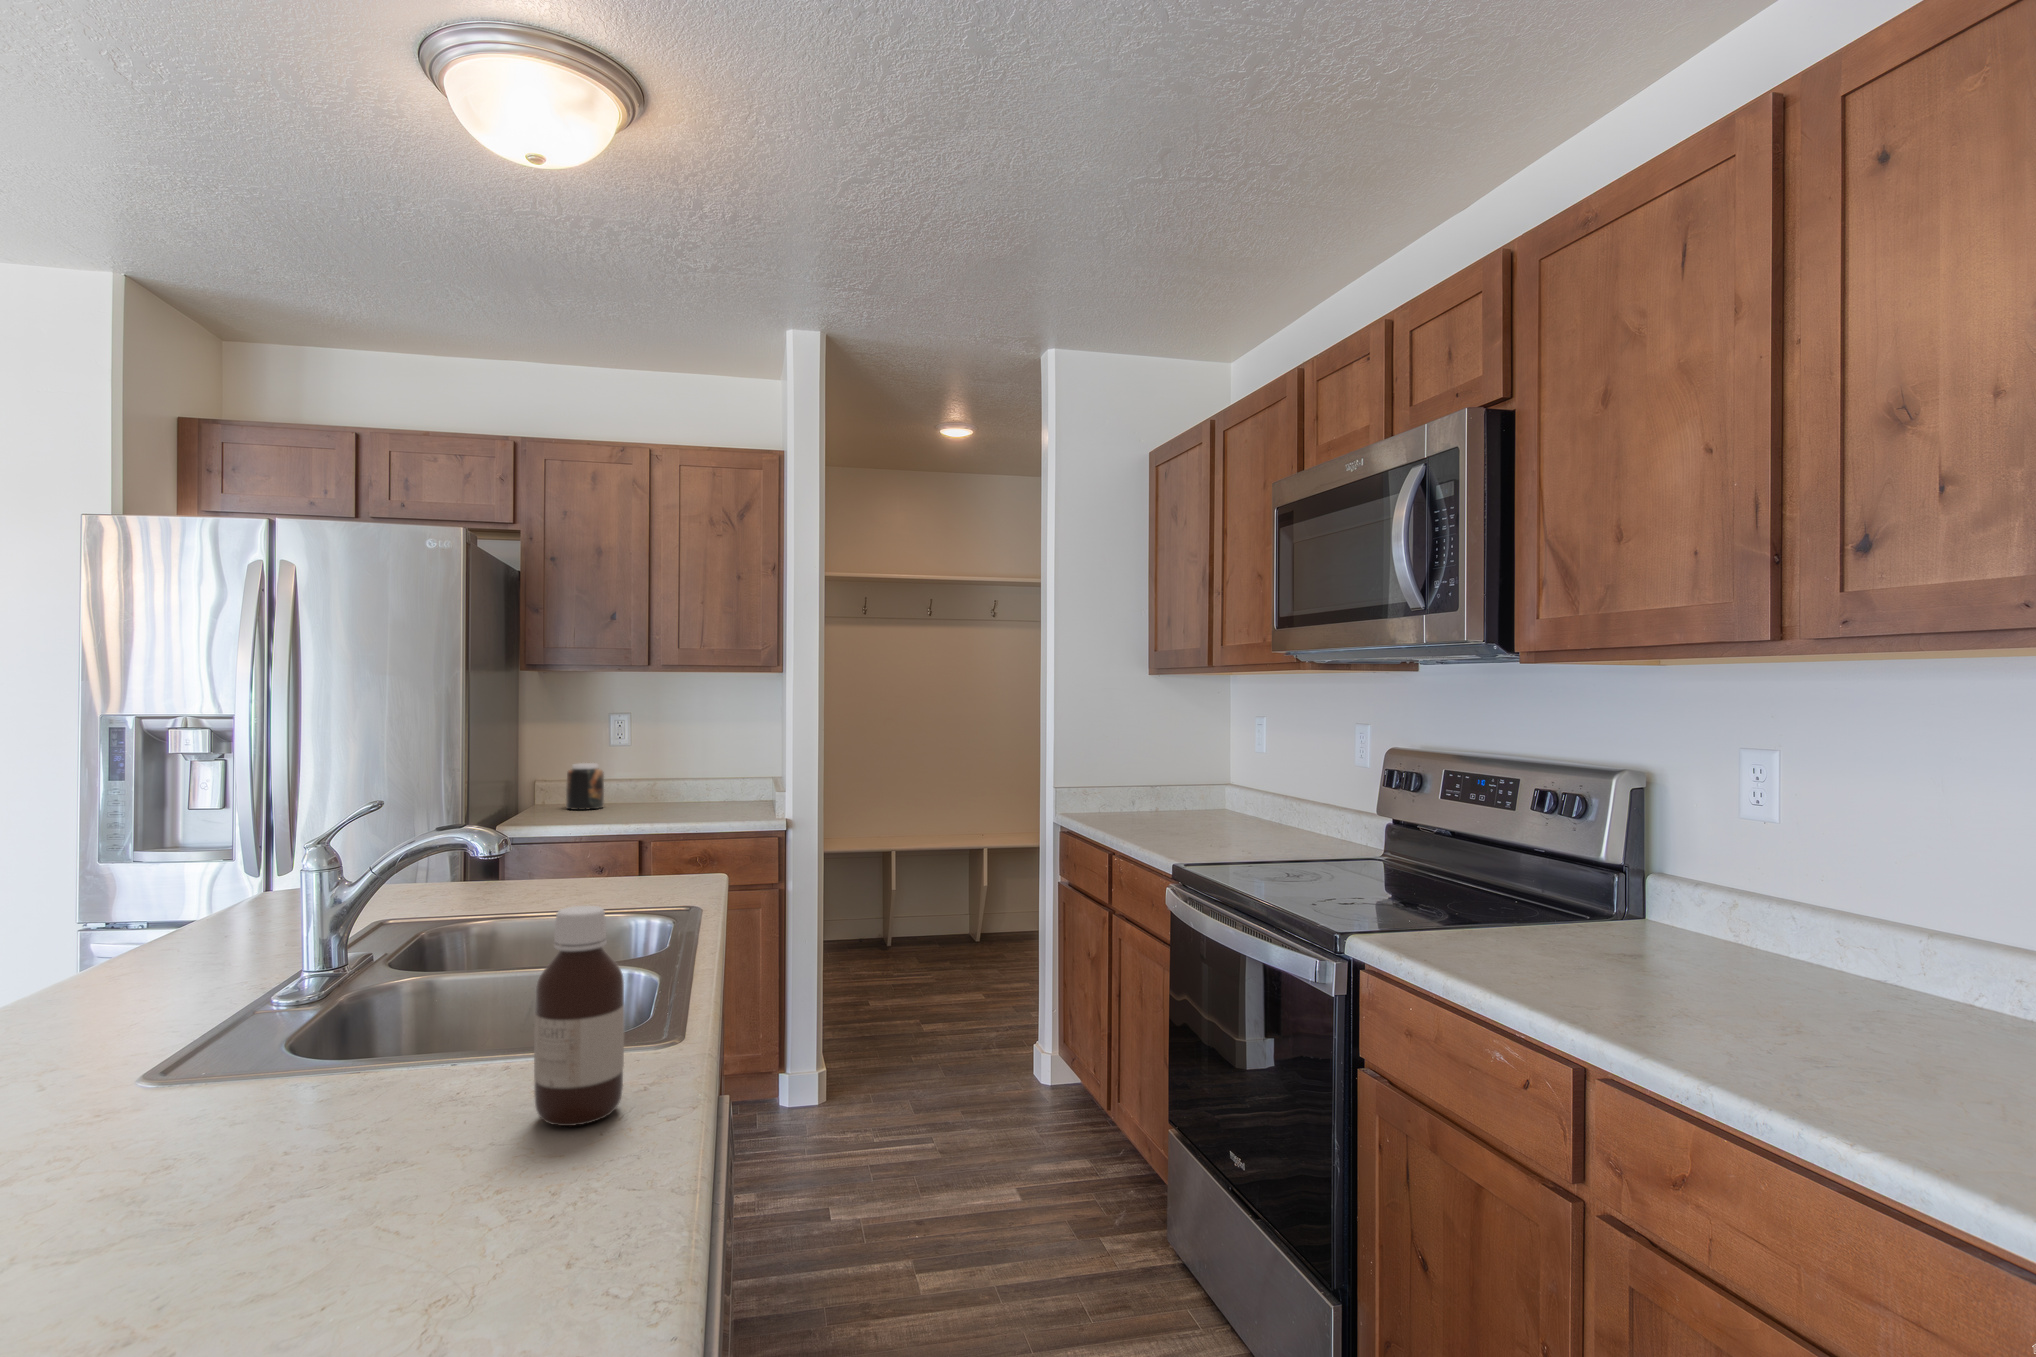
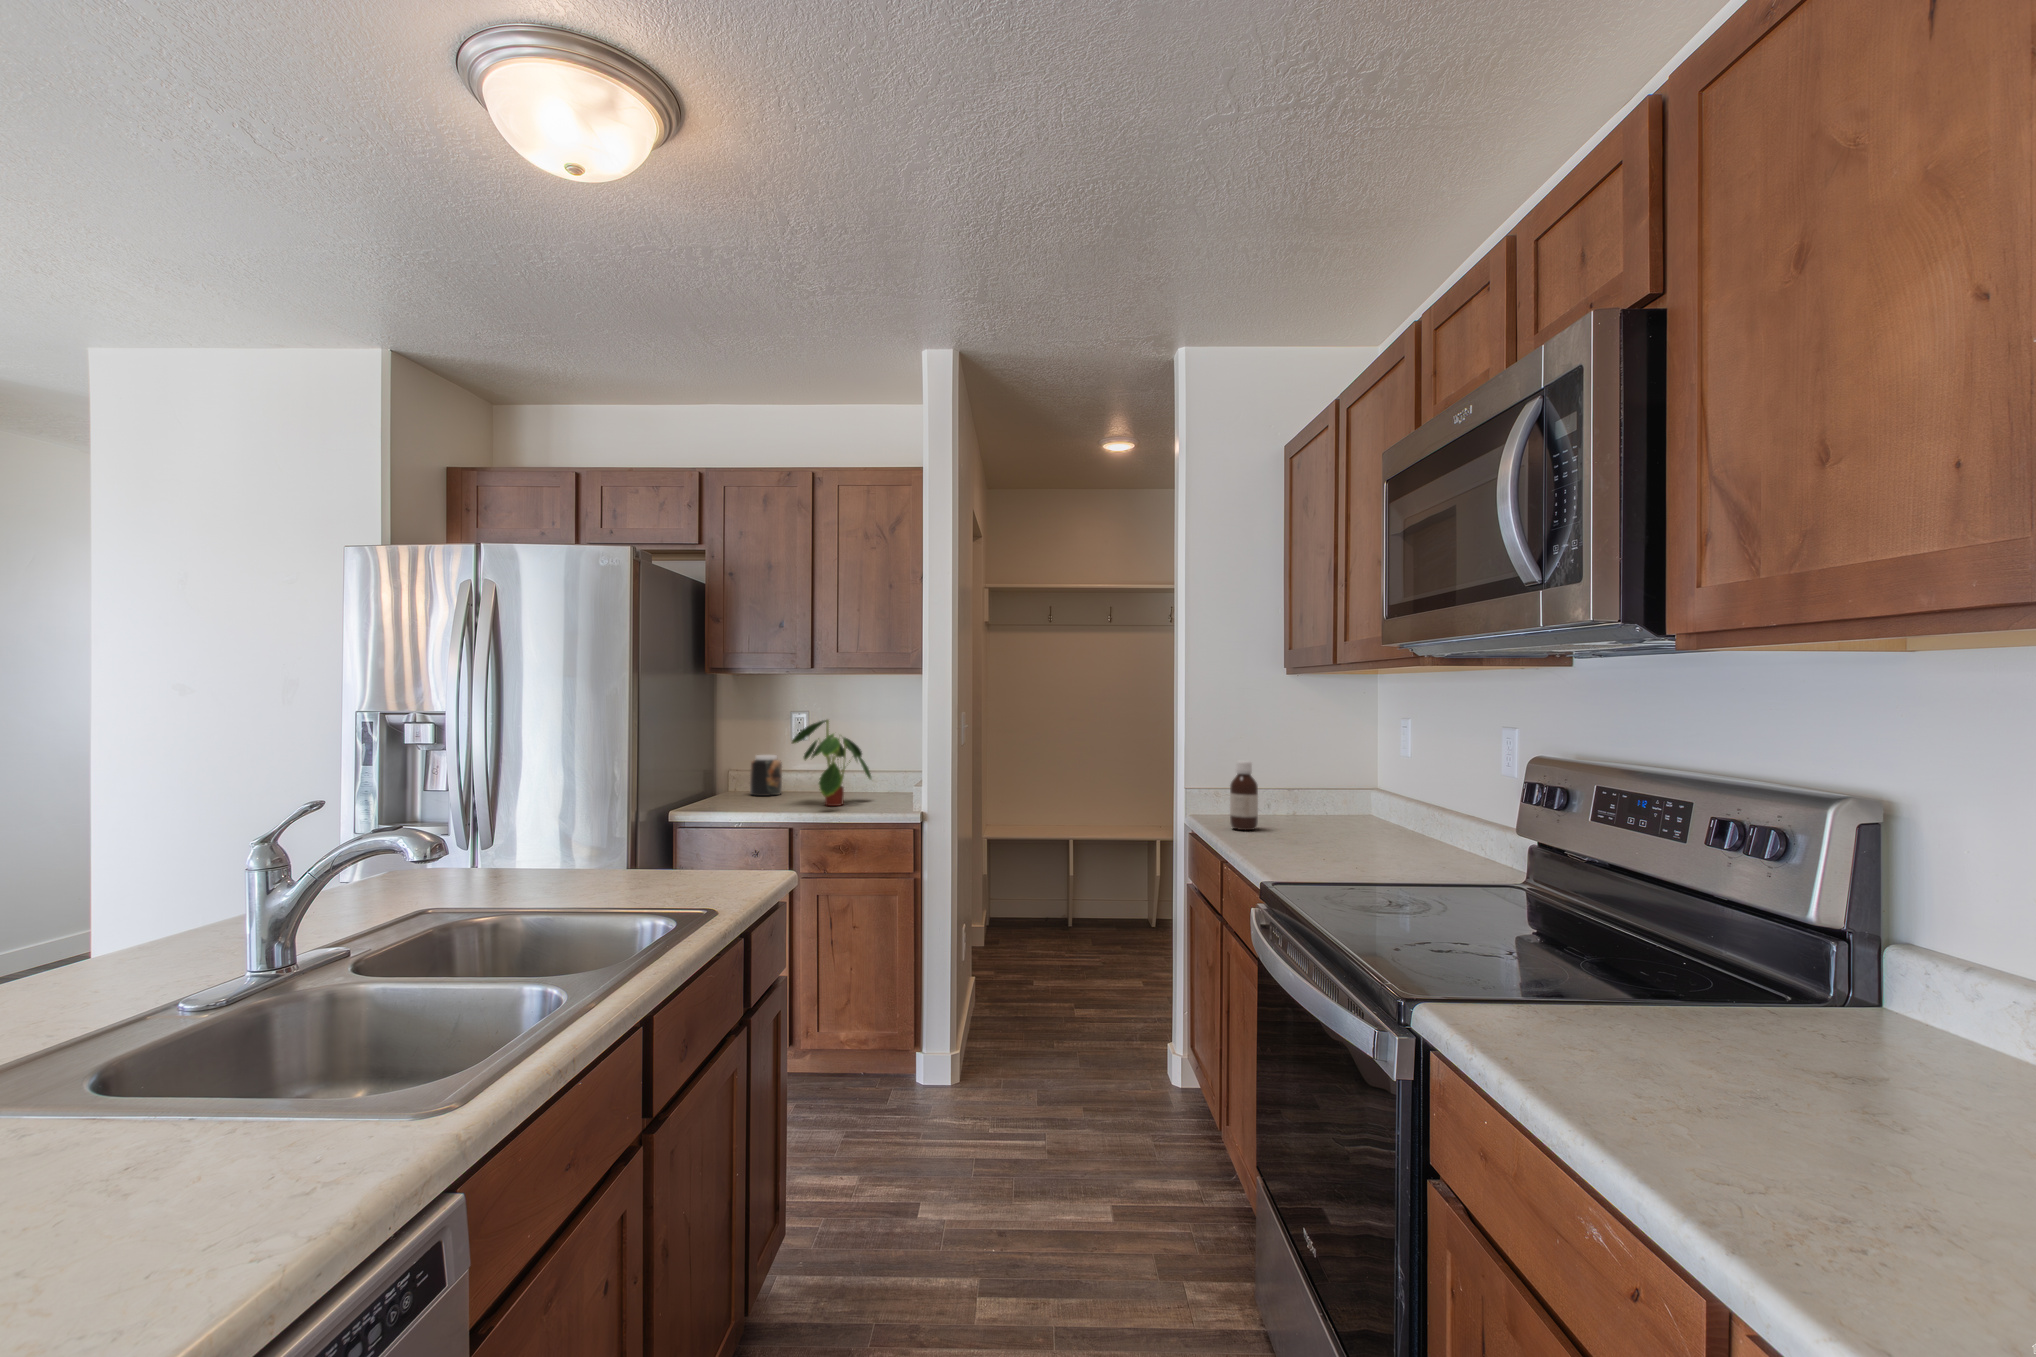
plant: none [628,722,719,817] -> present [792,720,871,806]
bottle: present [534,906,624,1126] -> present [1230,761,1258,830]

